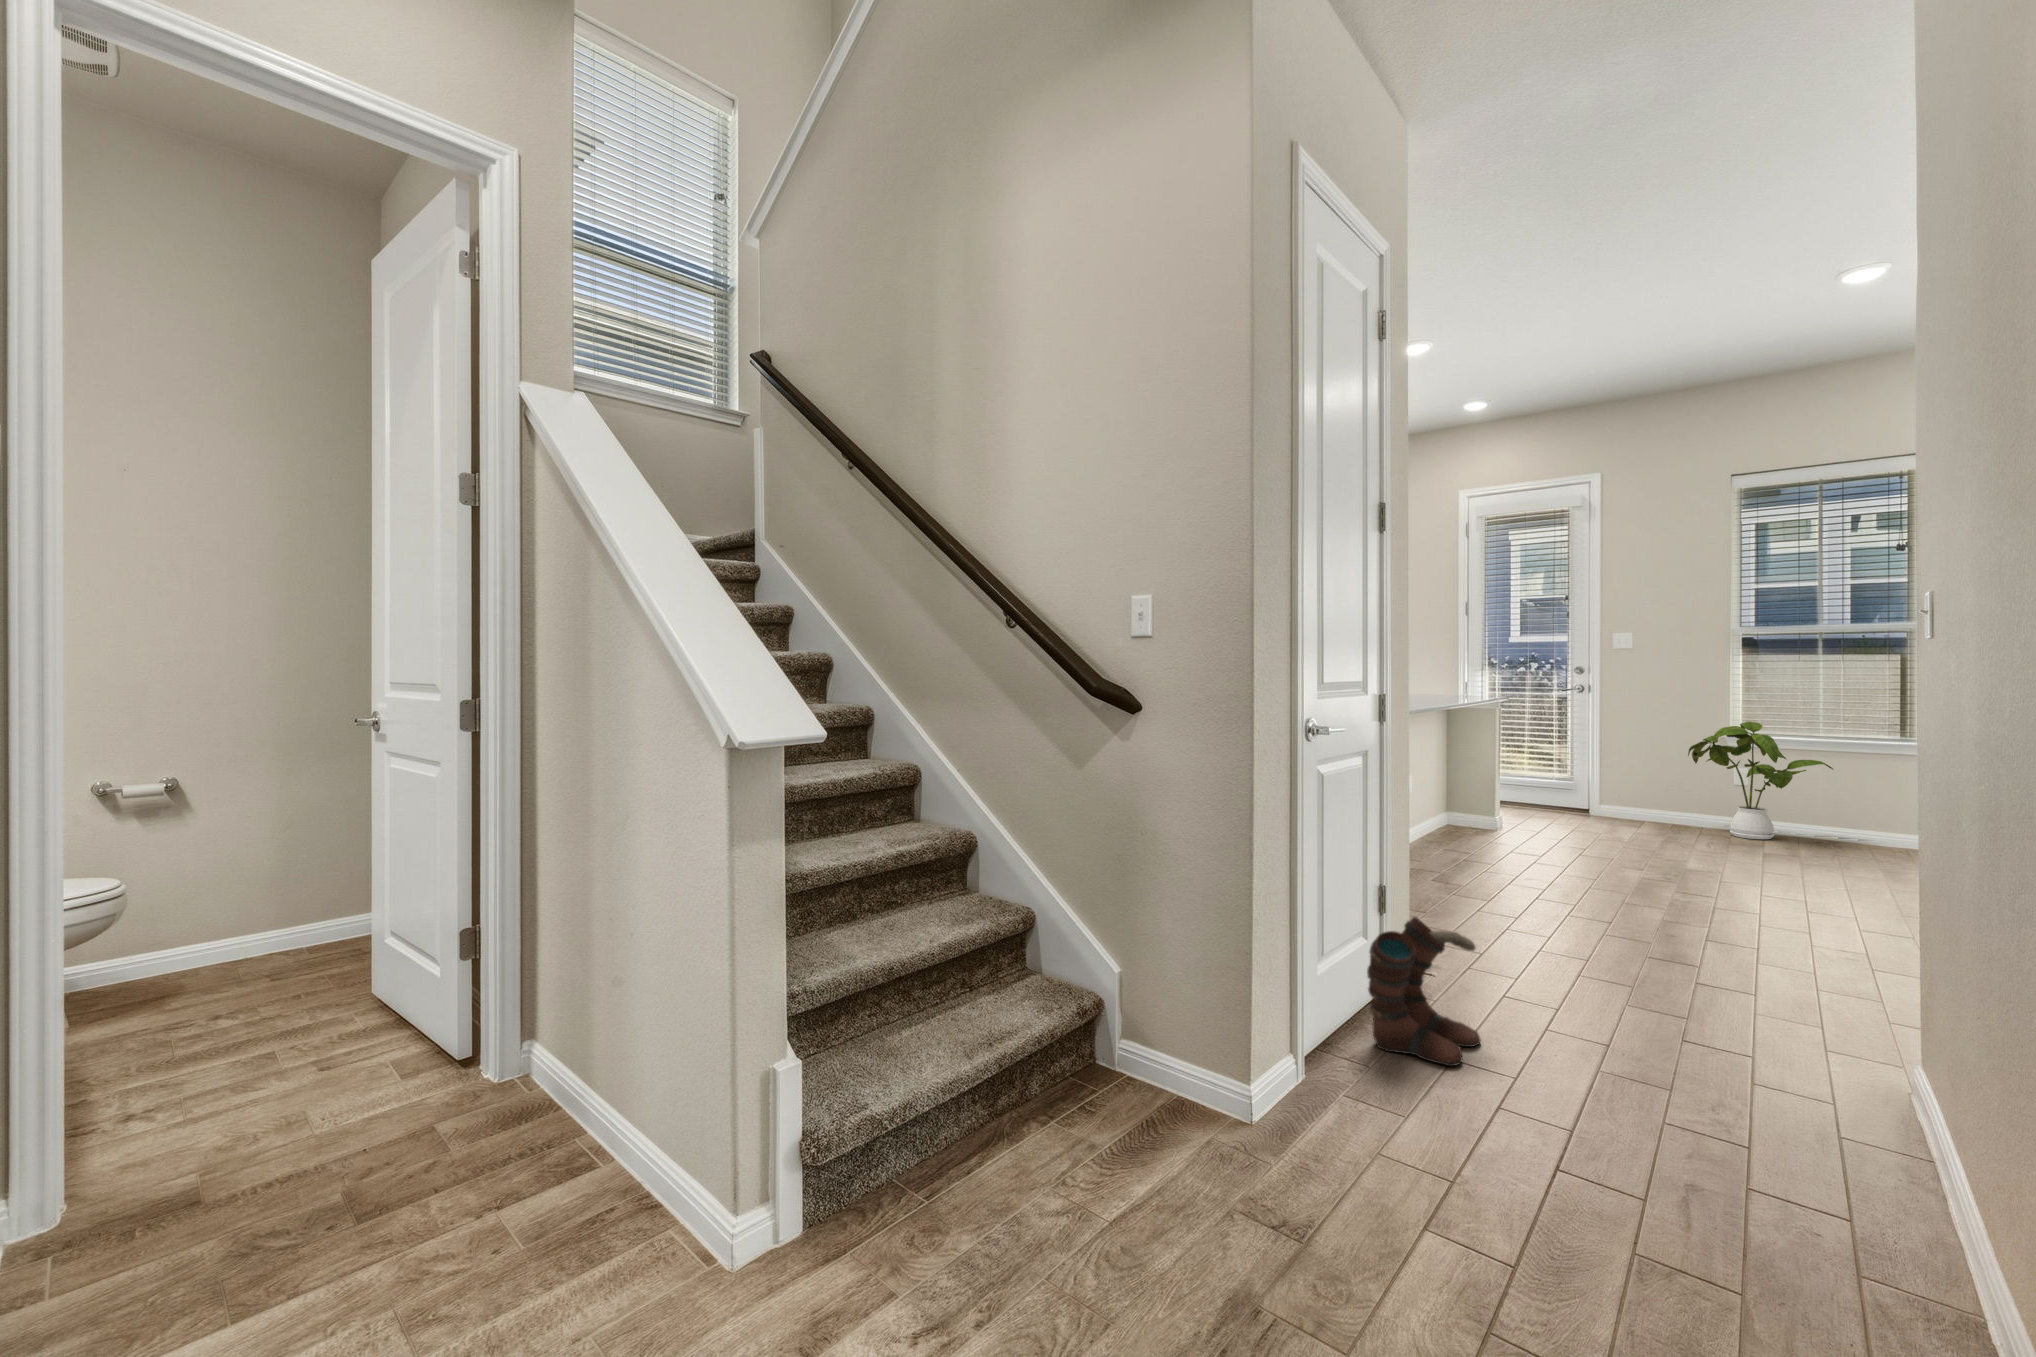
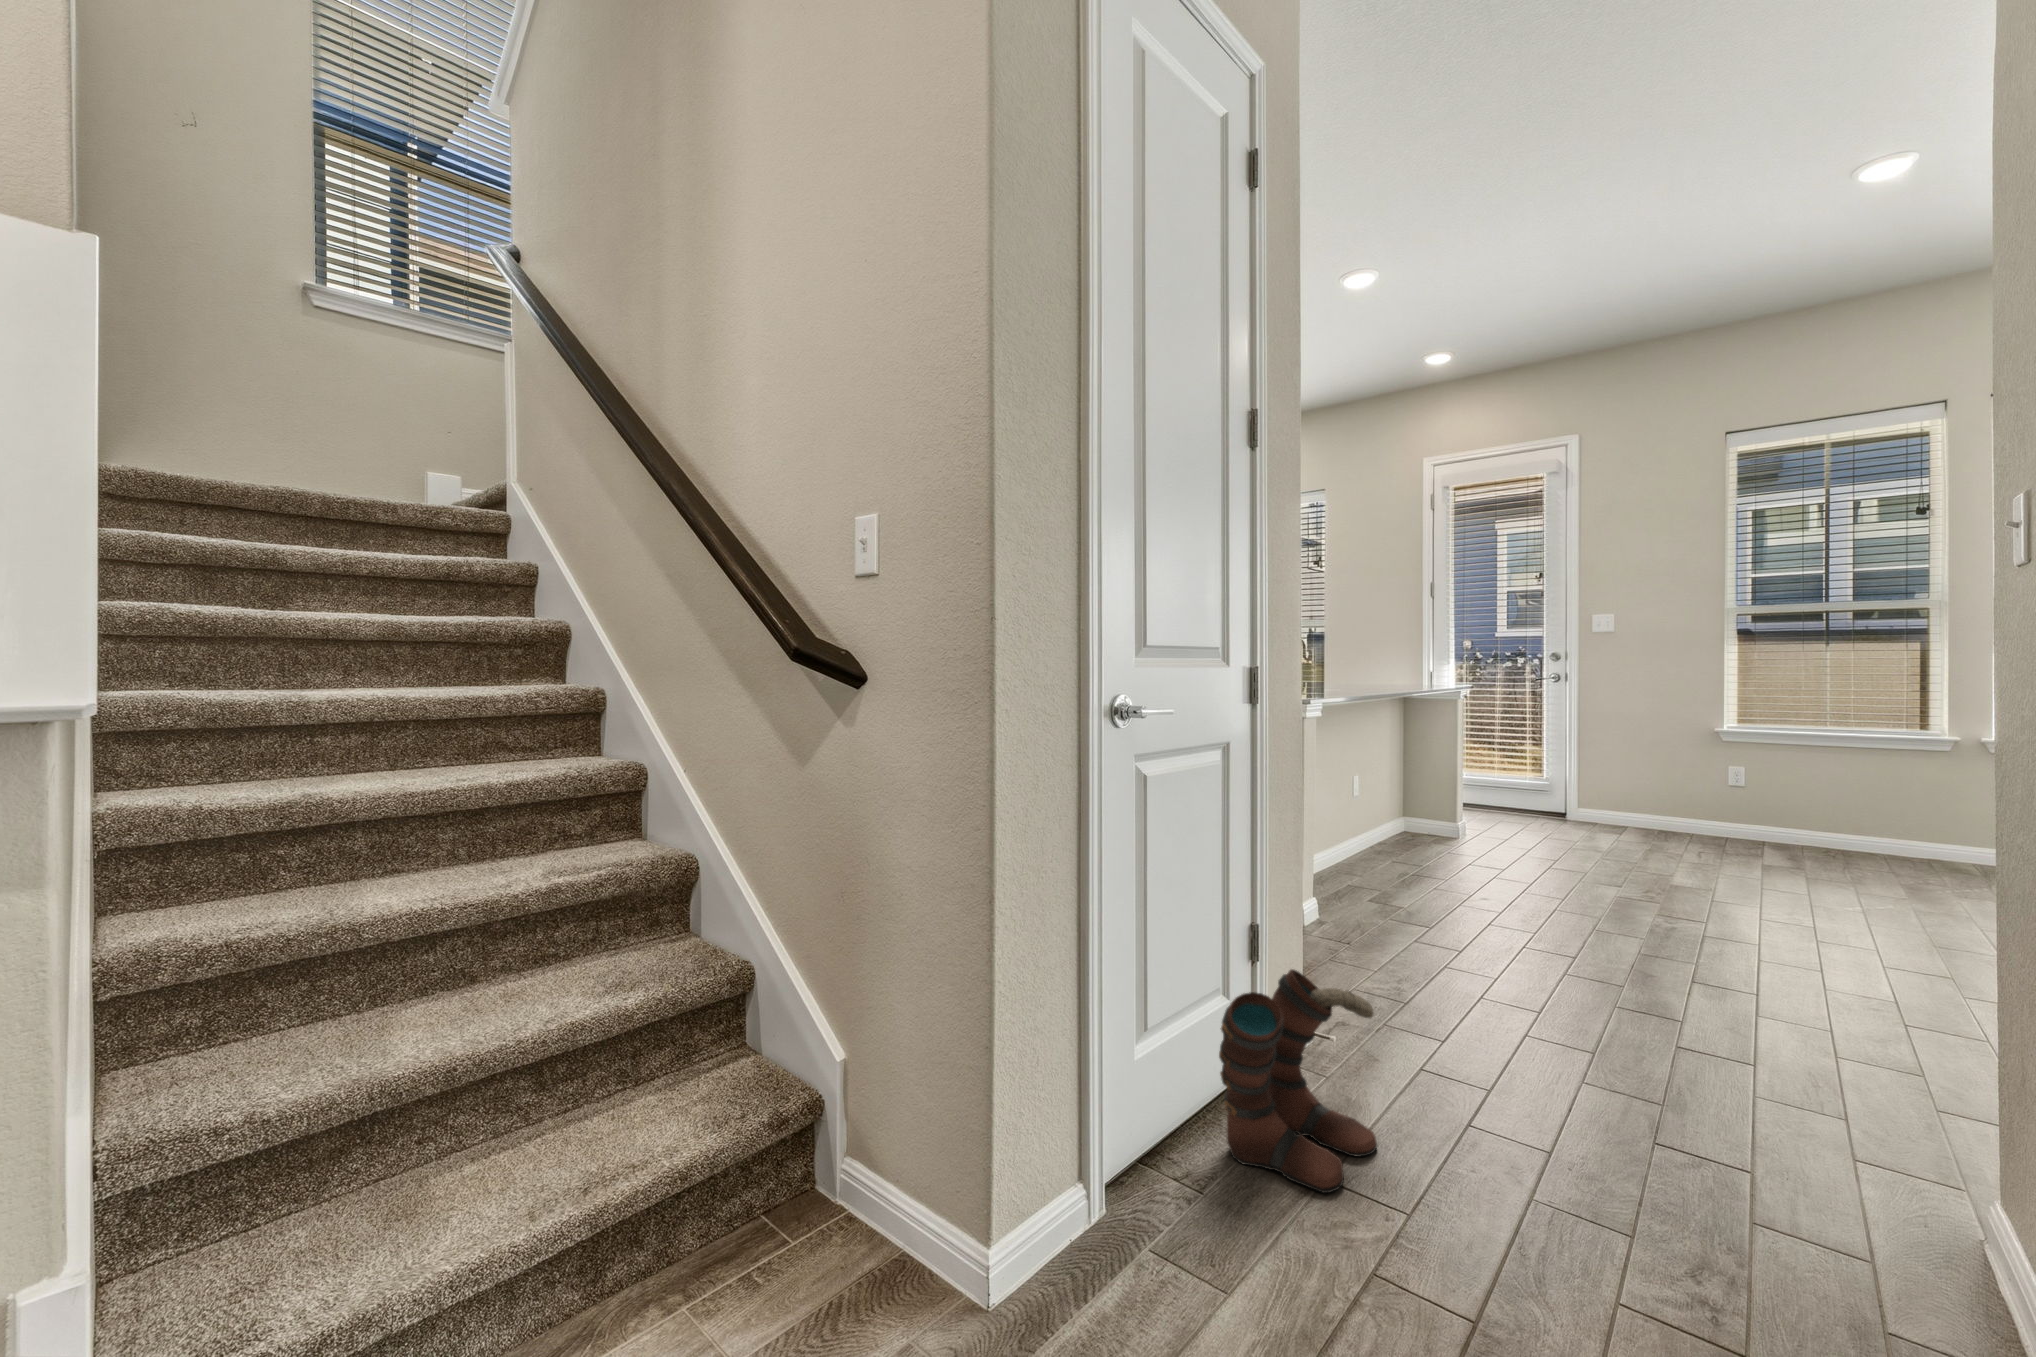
house plant: present [1688,722,1833,840] -> none [1676,713,1844,847]

